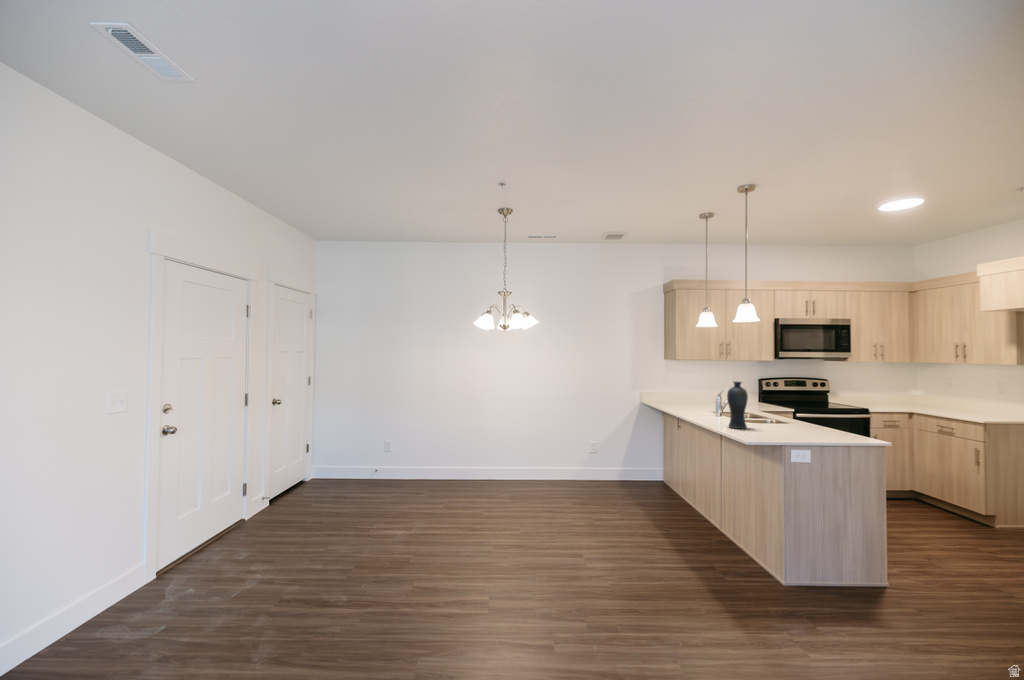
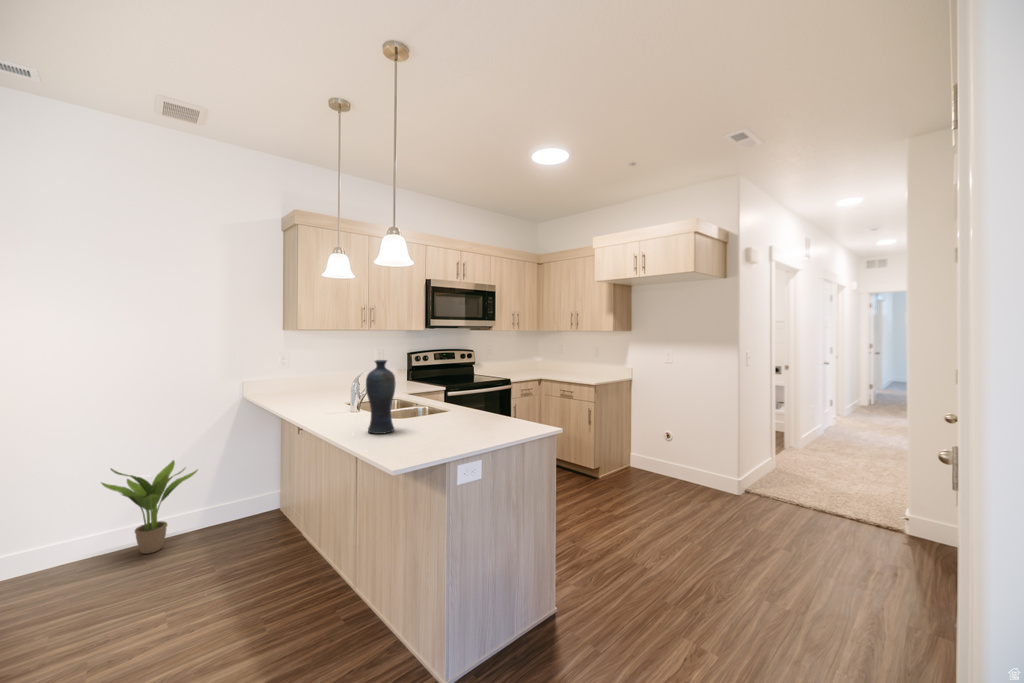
potted plant: none [574,433,617,486] -> present [101,460,197,554]

